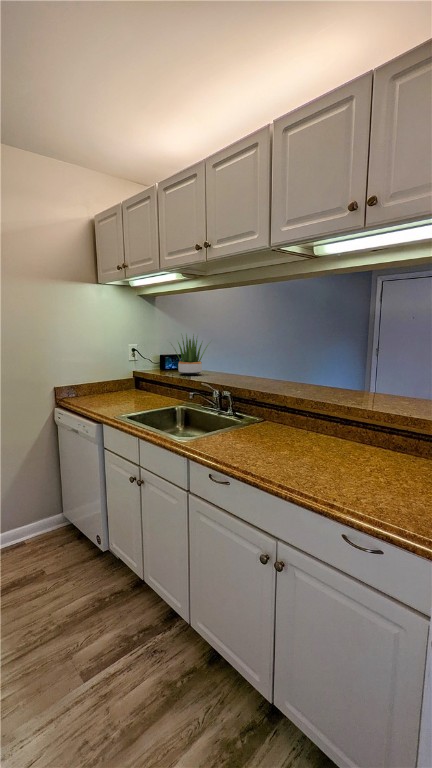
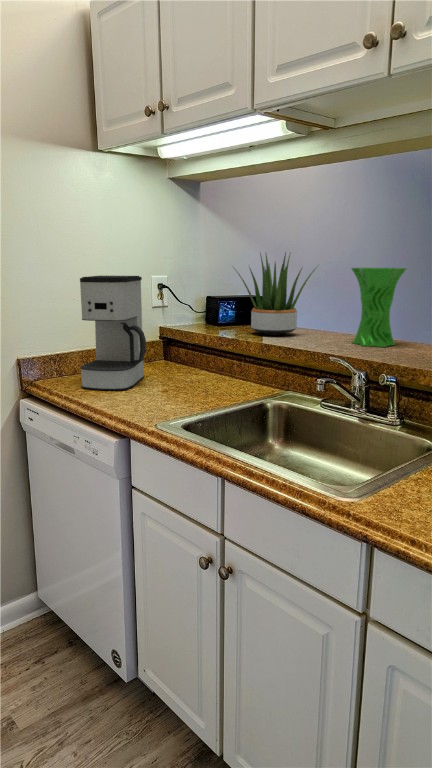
vase: none [223,341,249,380] -> present [352,268,406,347]
coffee maker: none [86,345,121,402] -> present [80,276,146,390]

